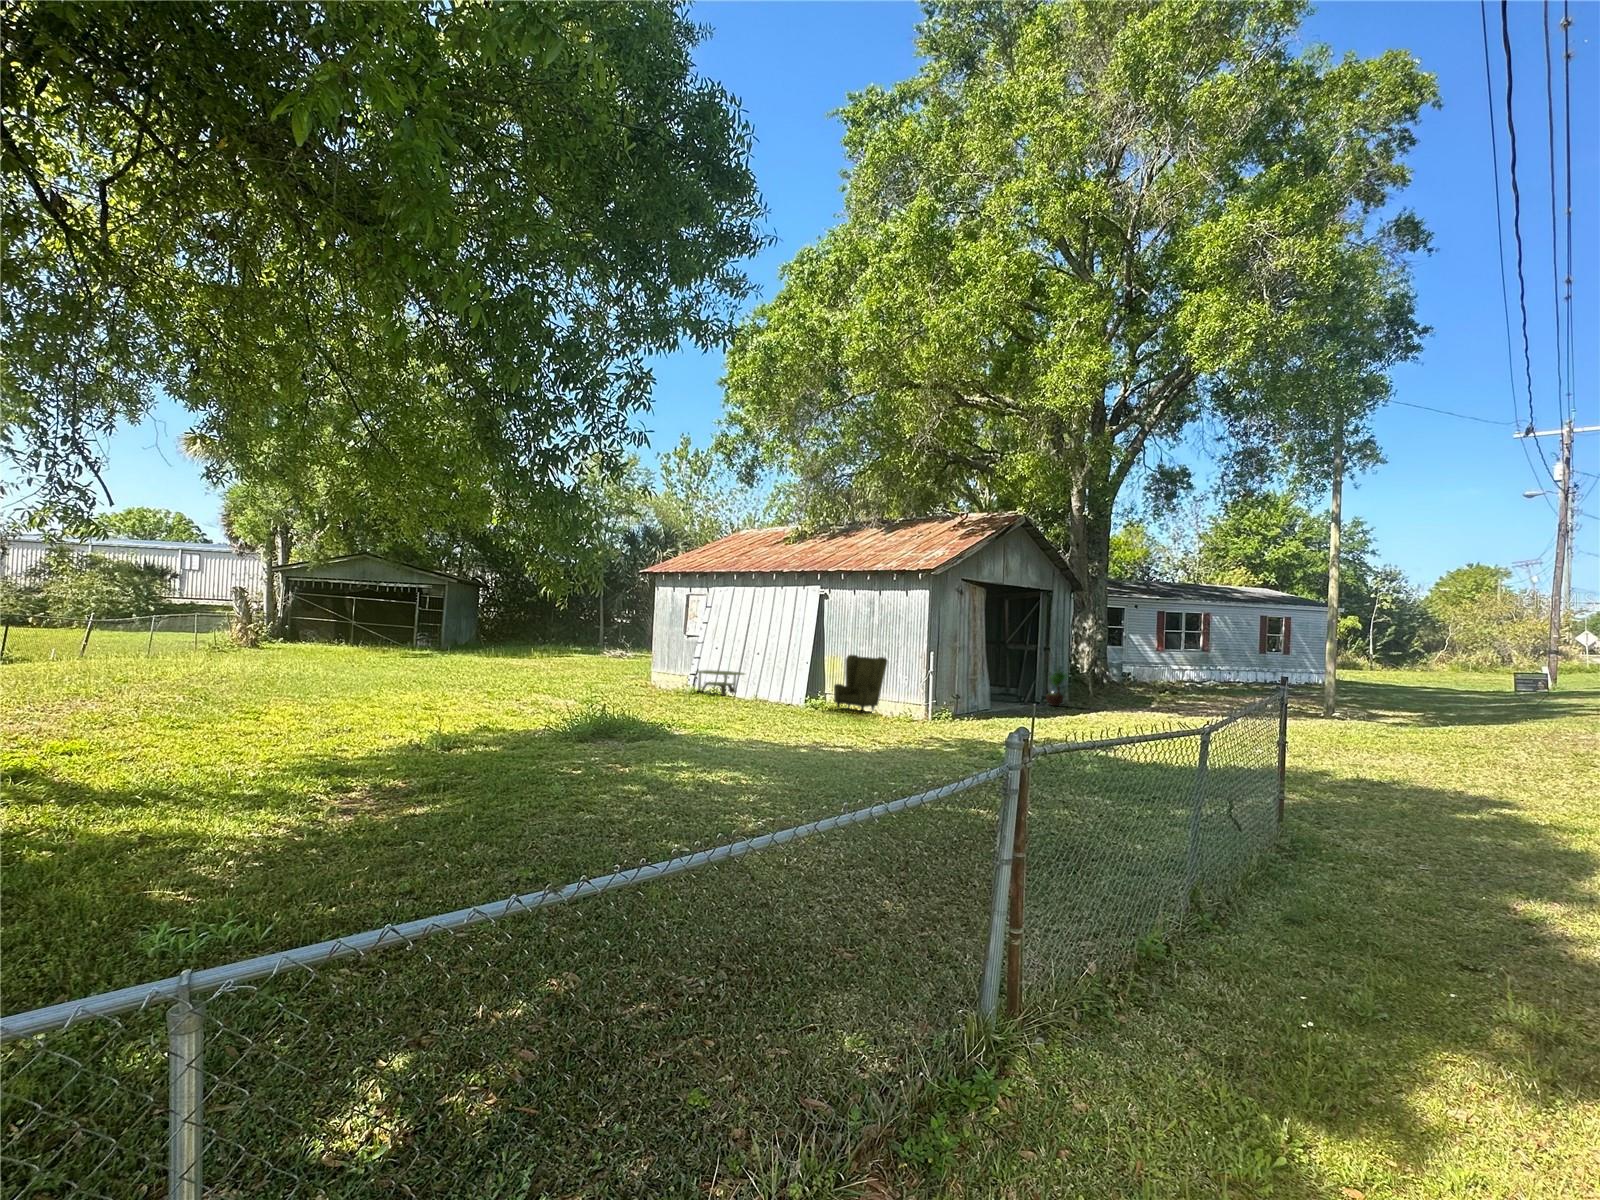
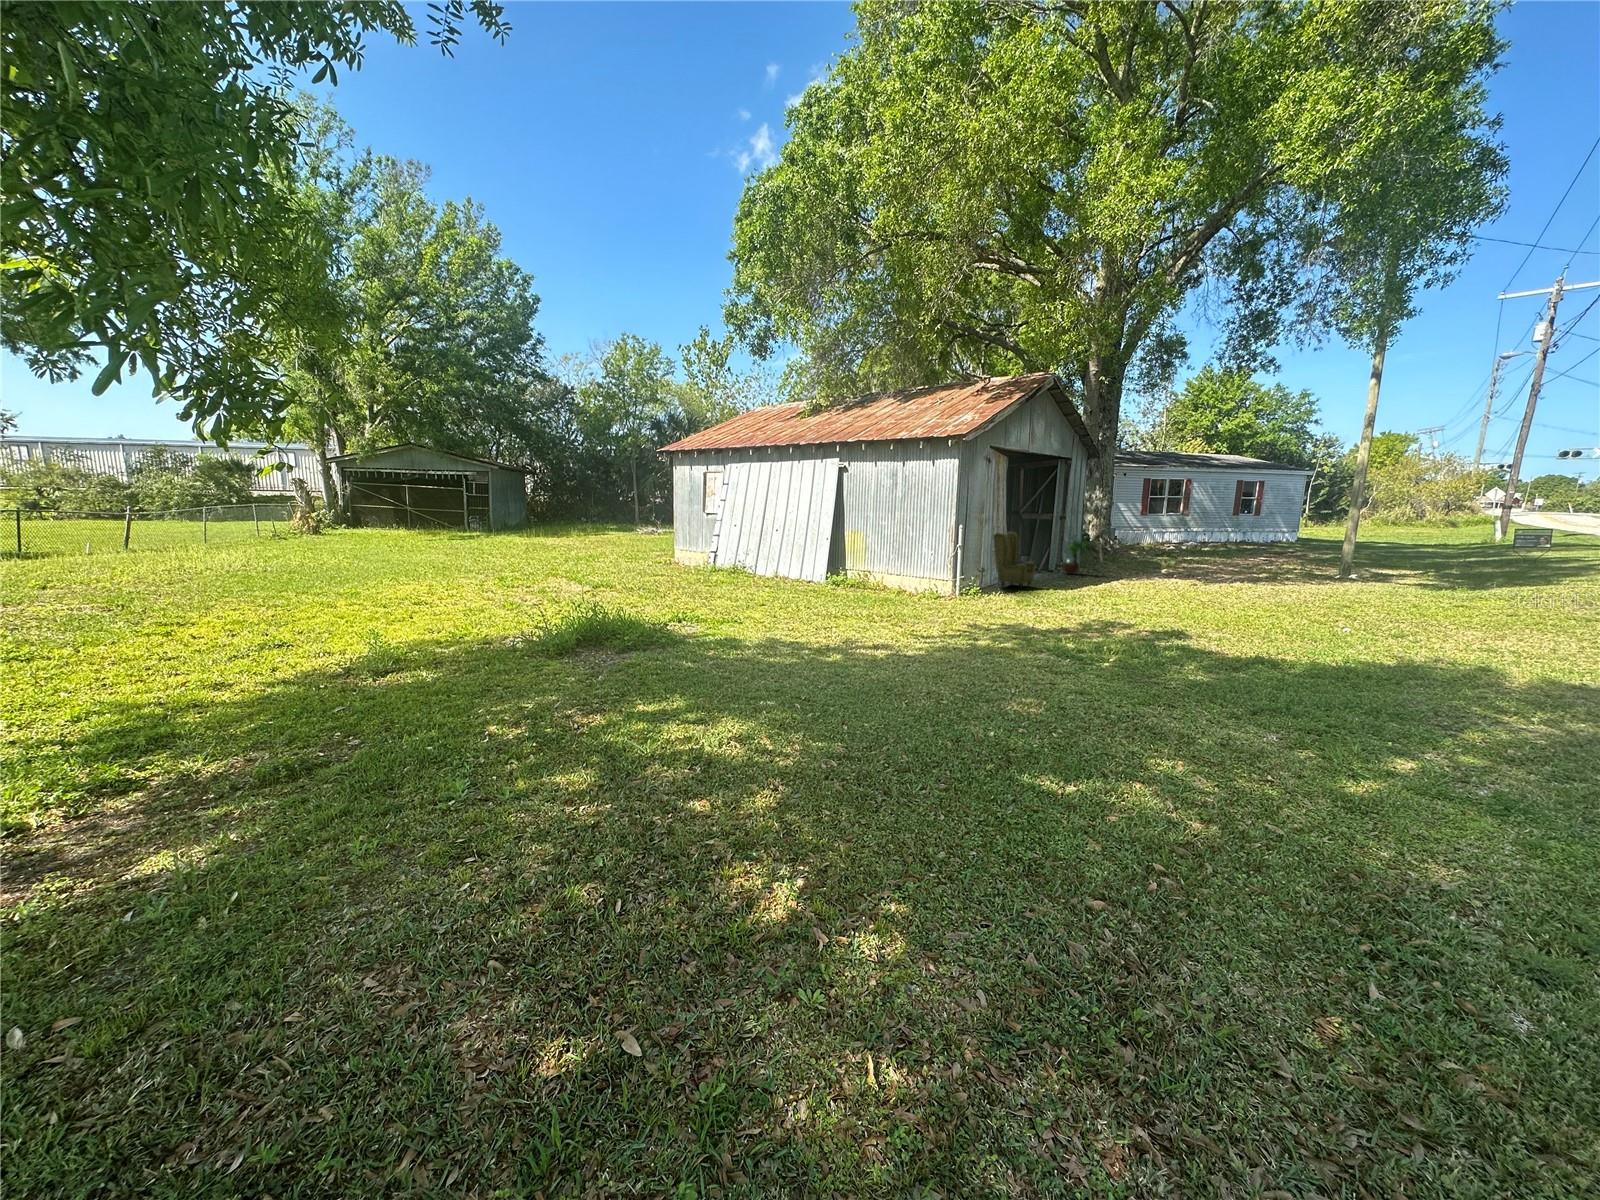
armchair: present [834,655,887,712] -> present [993,532,1035,589]
round table: present [696,670,744,696] -> none [713,548,765,574]

